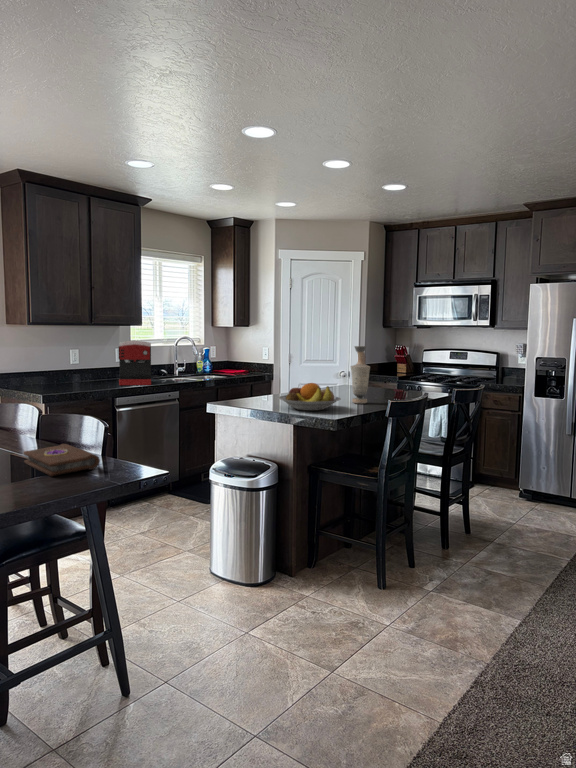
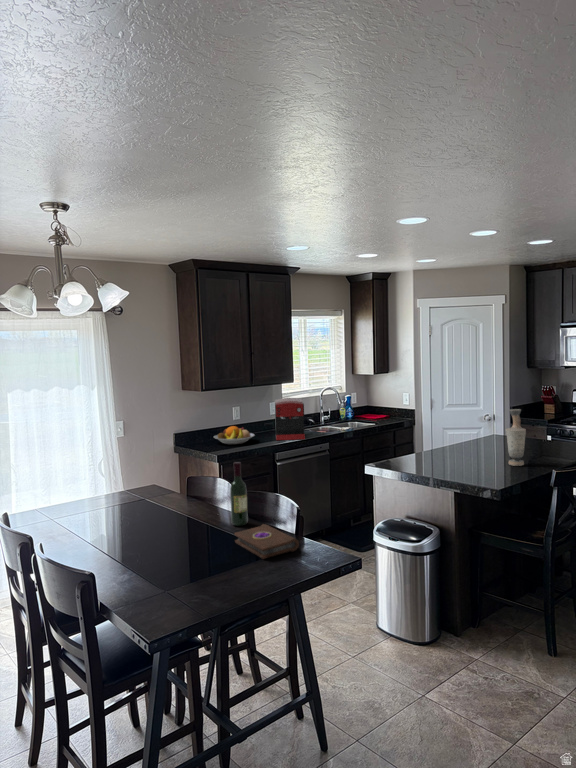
wine bottle: none [28,375,50,449] -> present [230,462,248,526]
fruit bowl: present [279,383,341,411] -> present [214,426,254,444]

